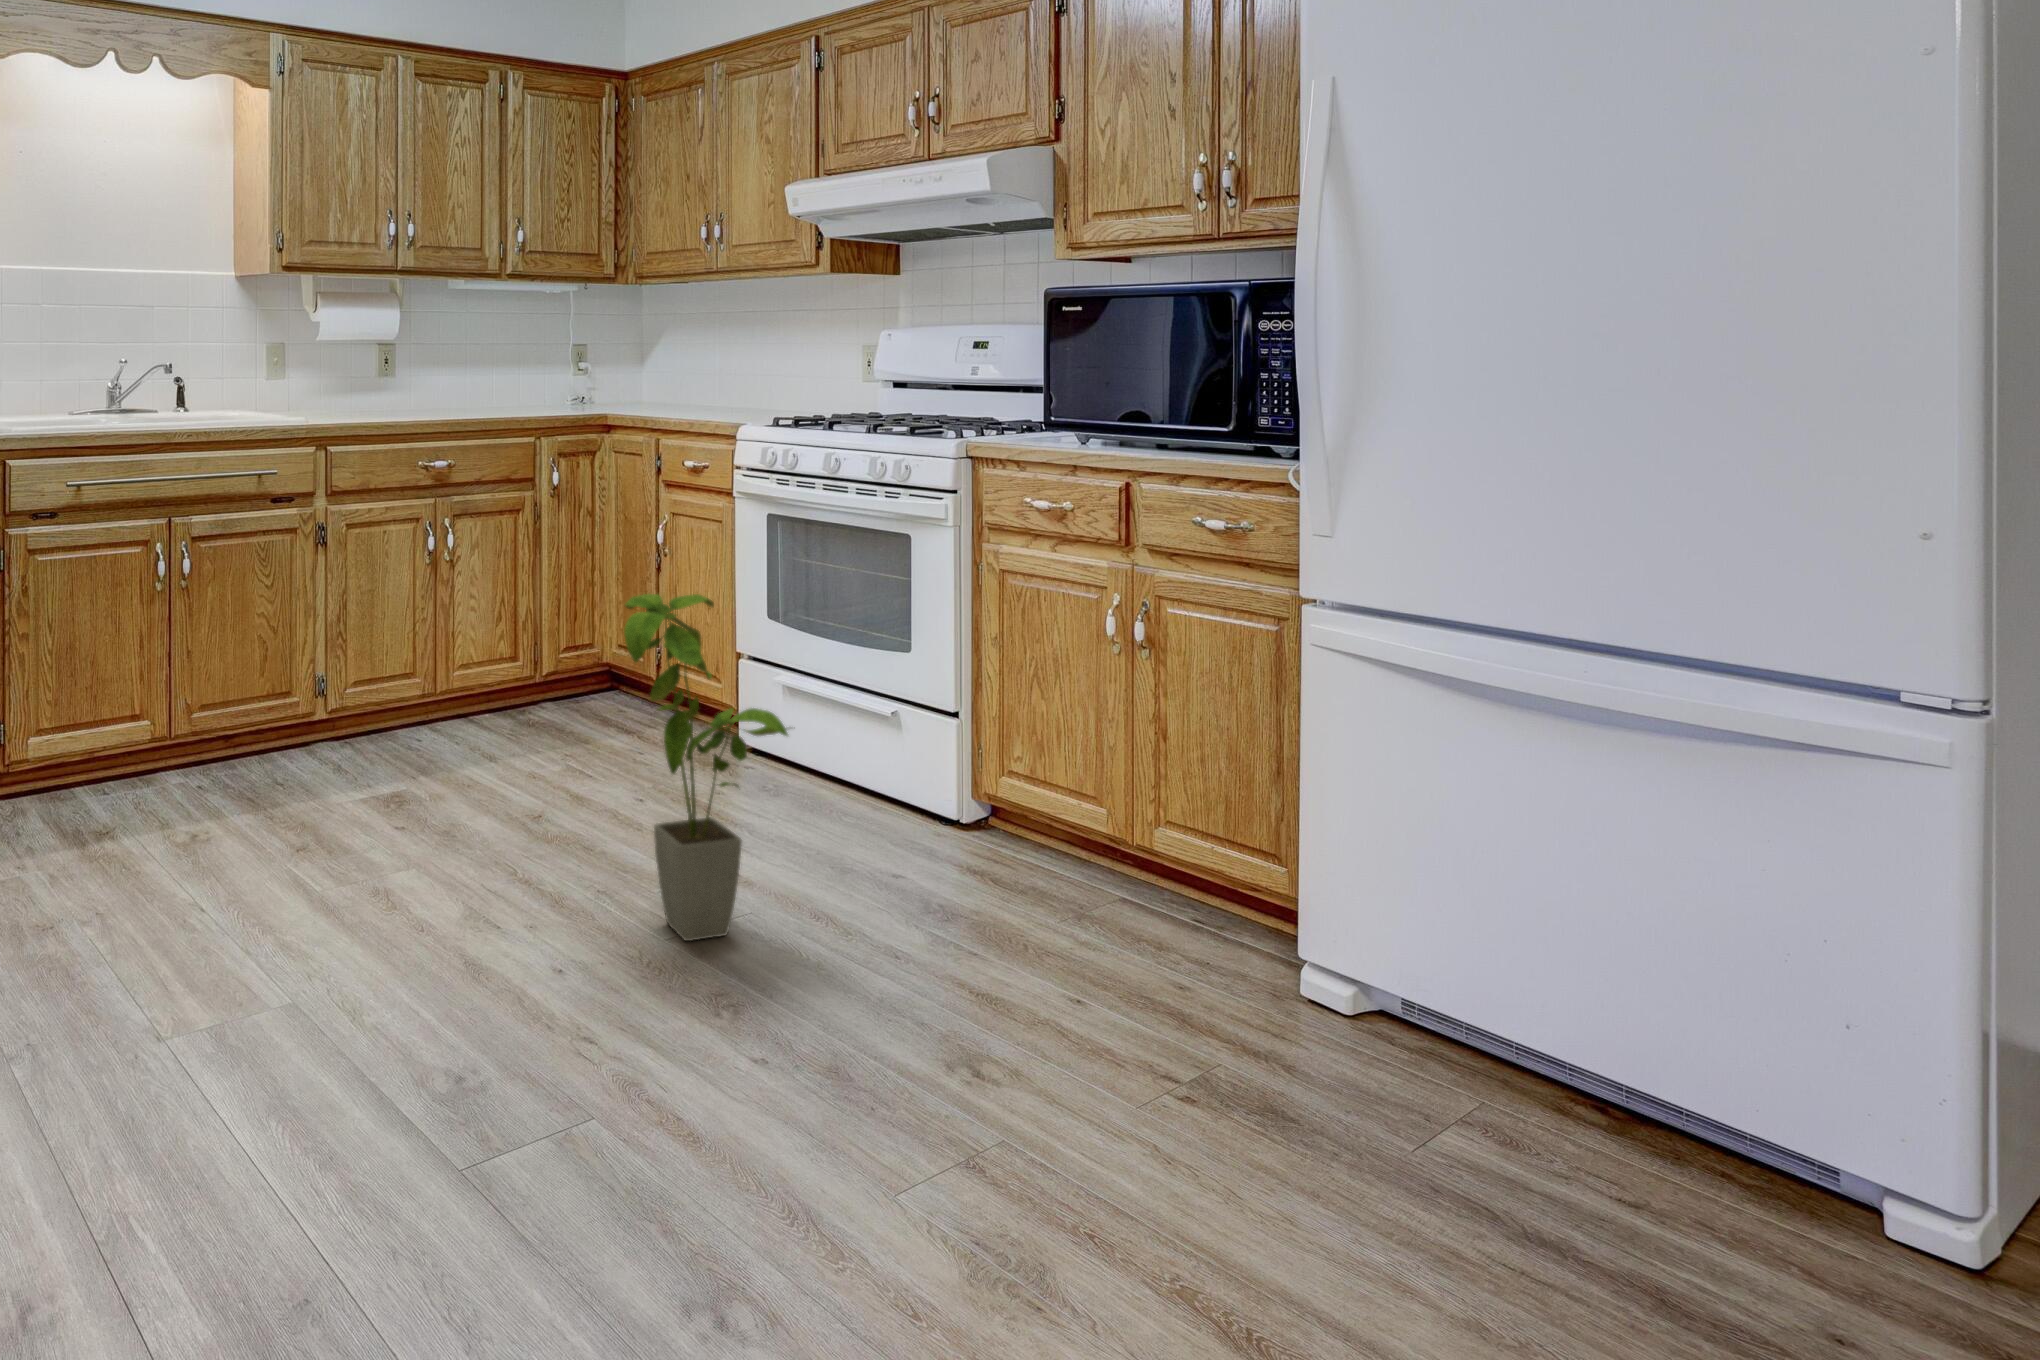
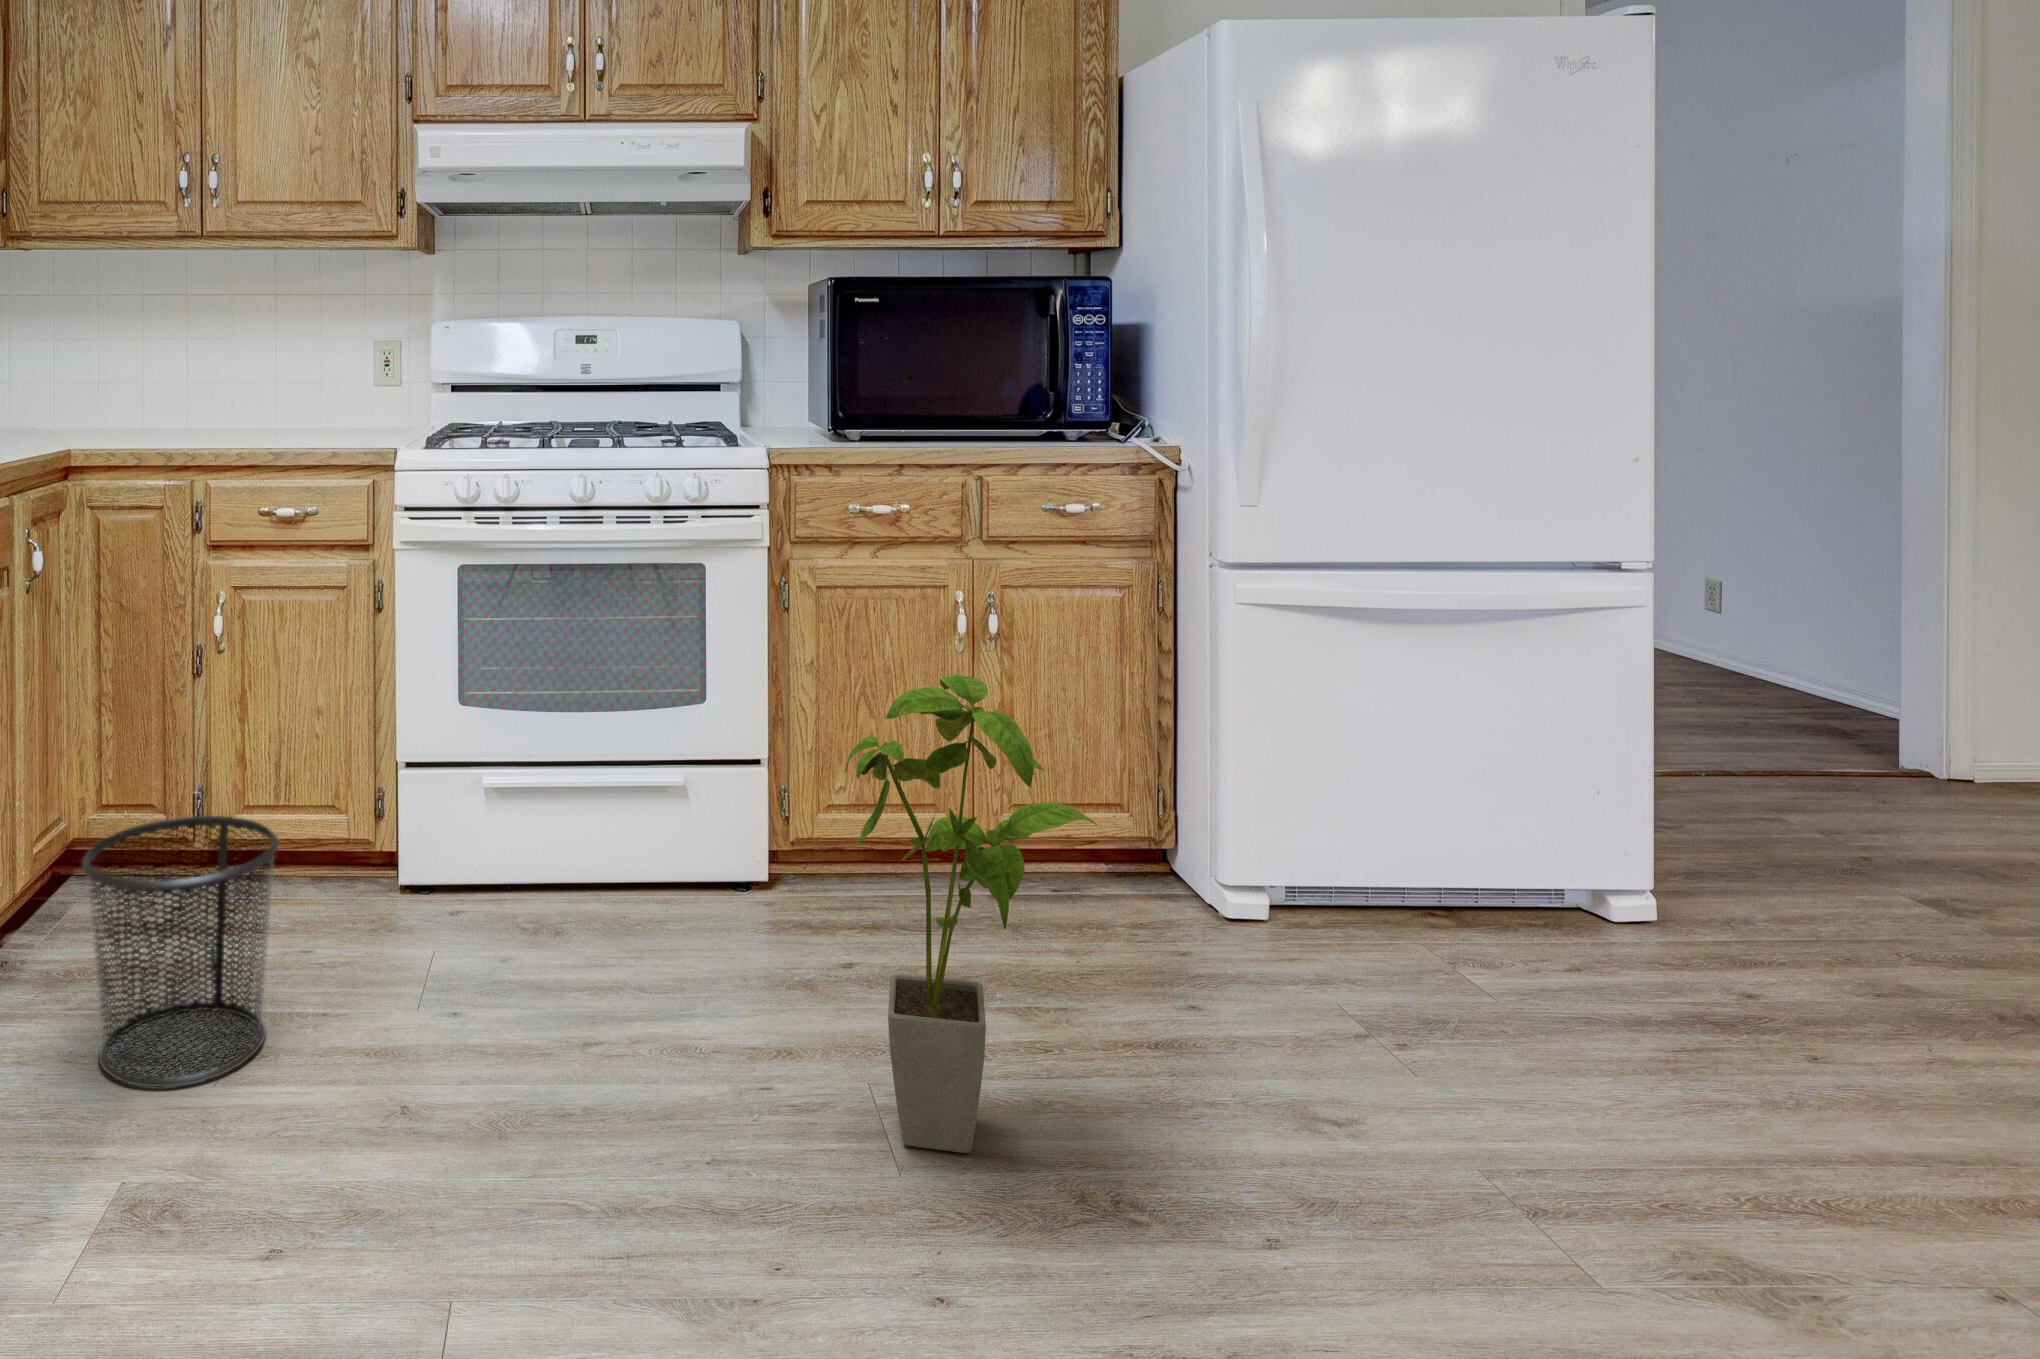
waste bin: none [454,629,563,769] -> present [82,816,279,1087]

